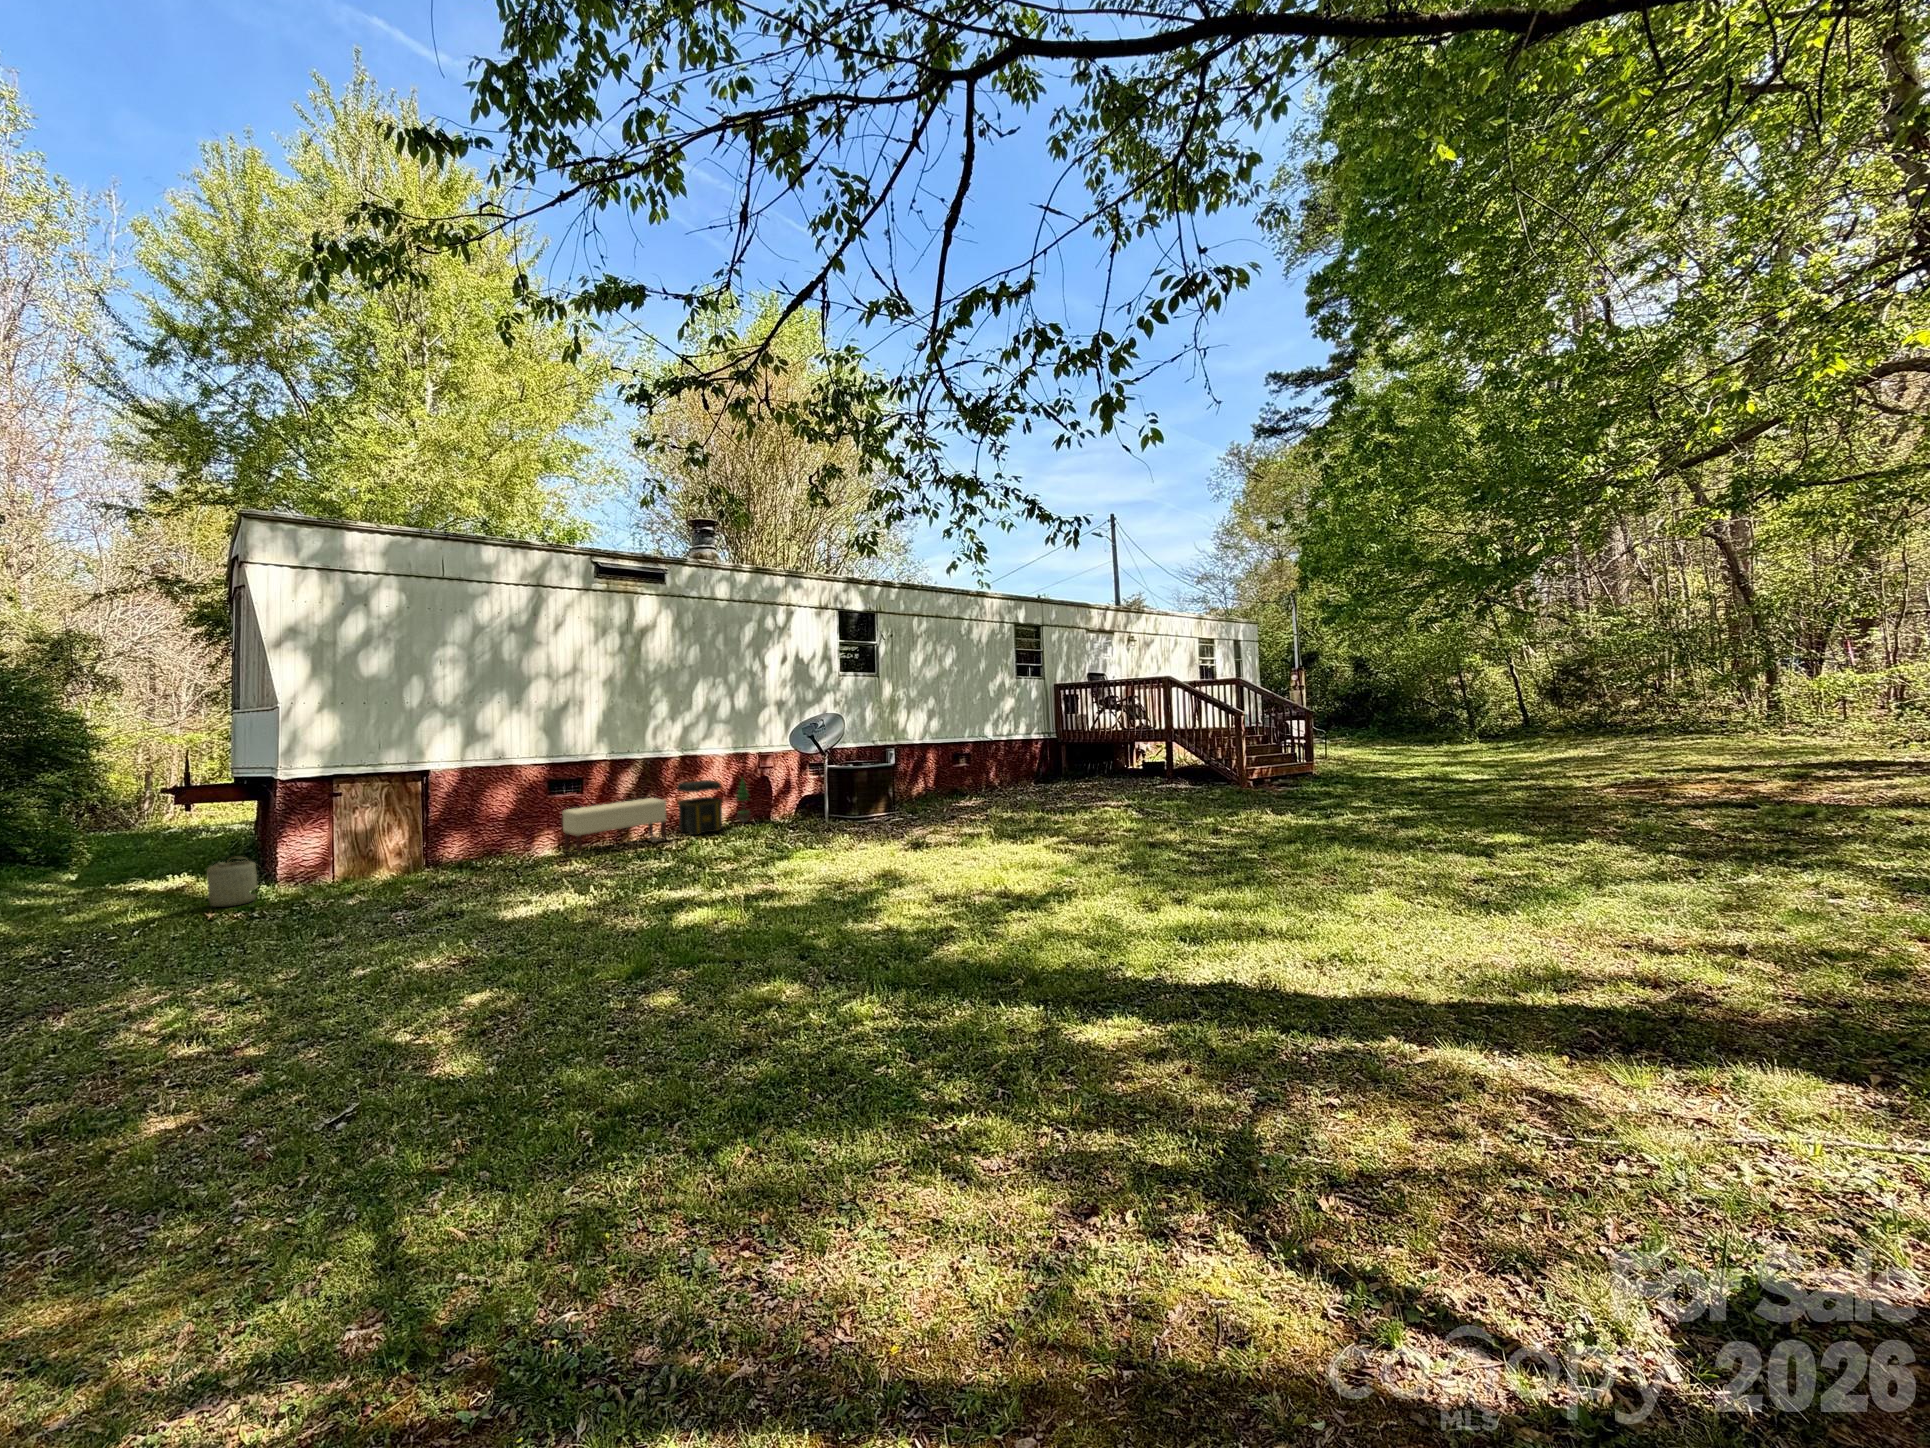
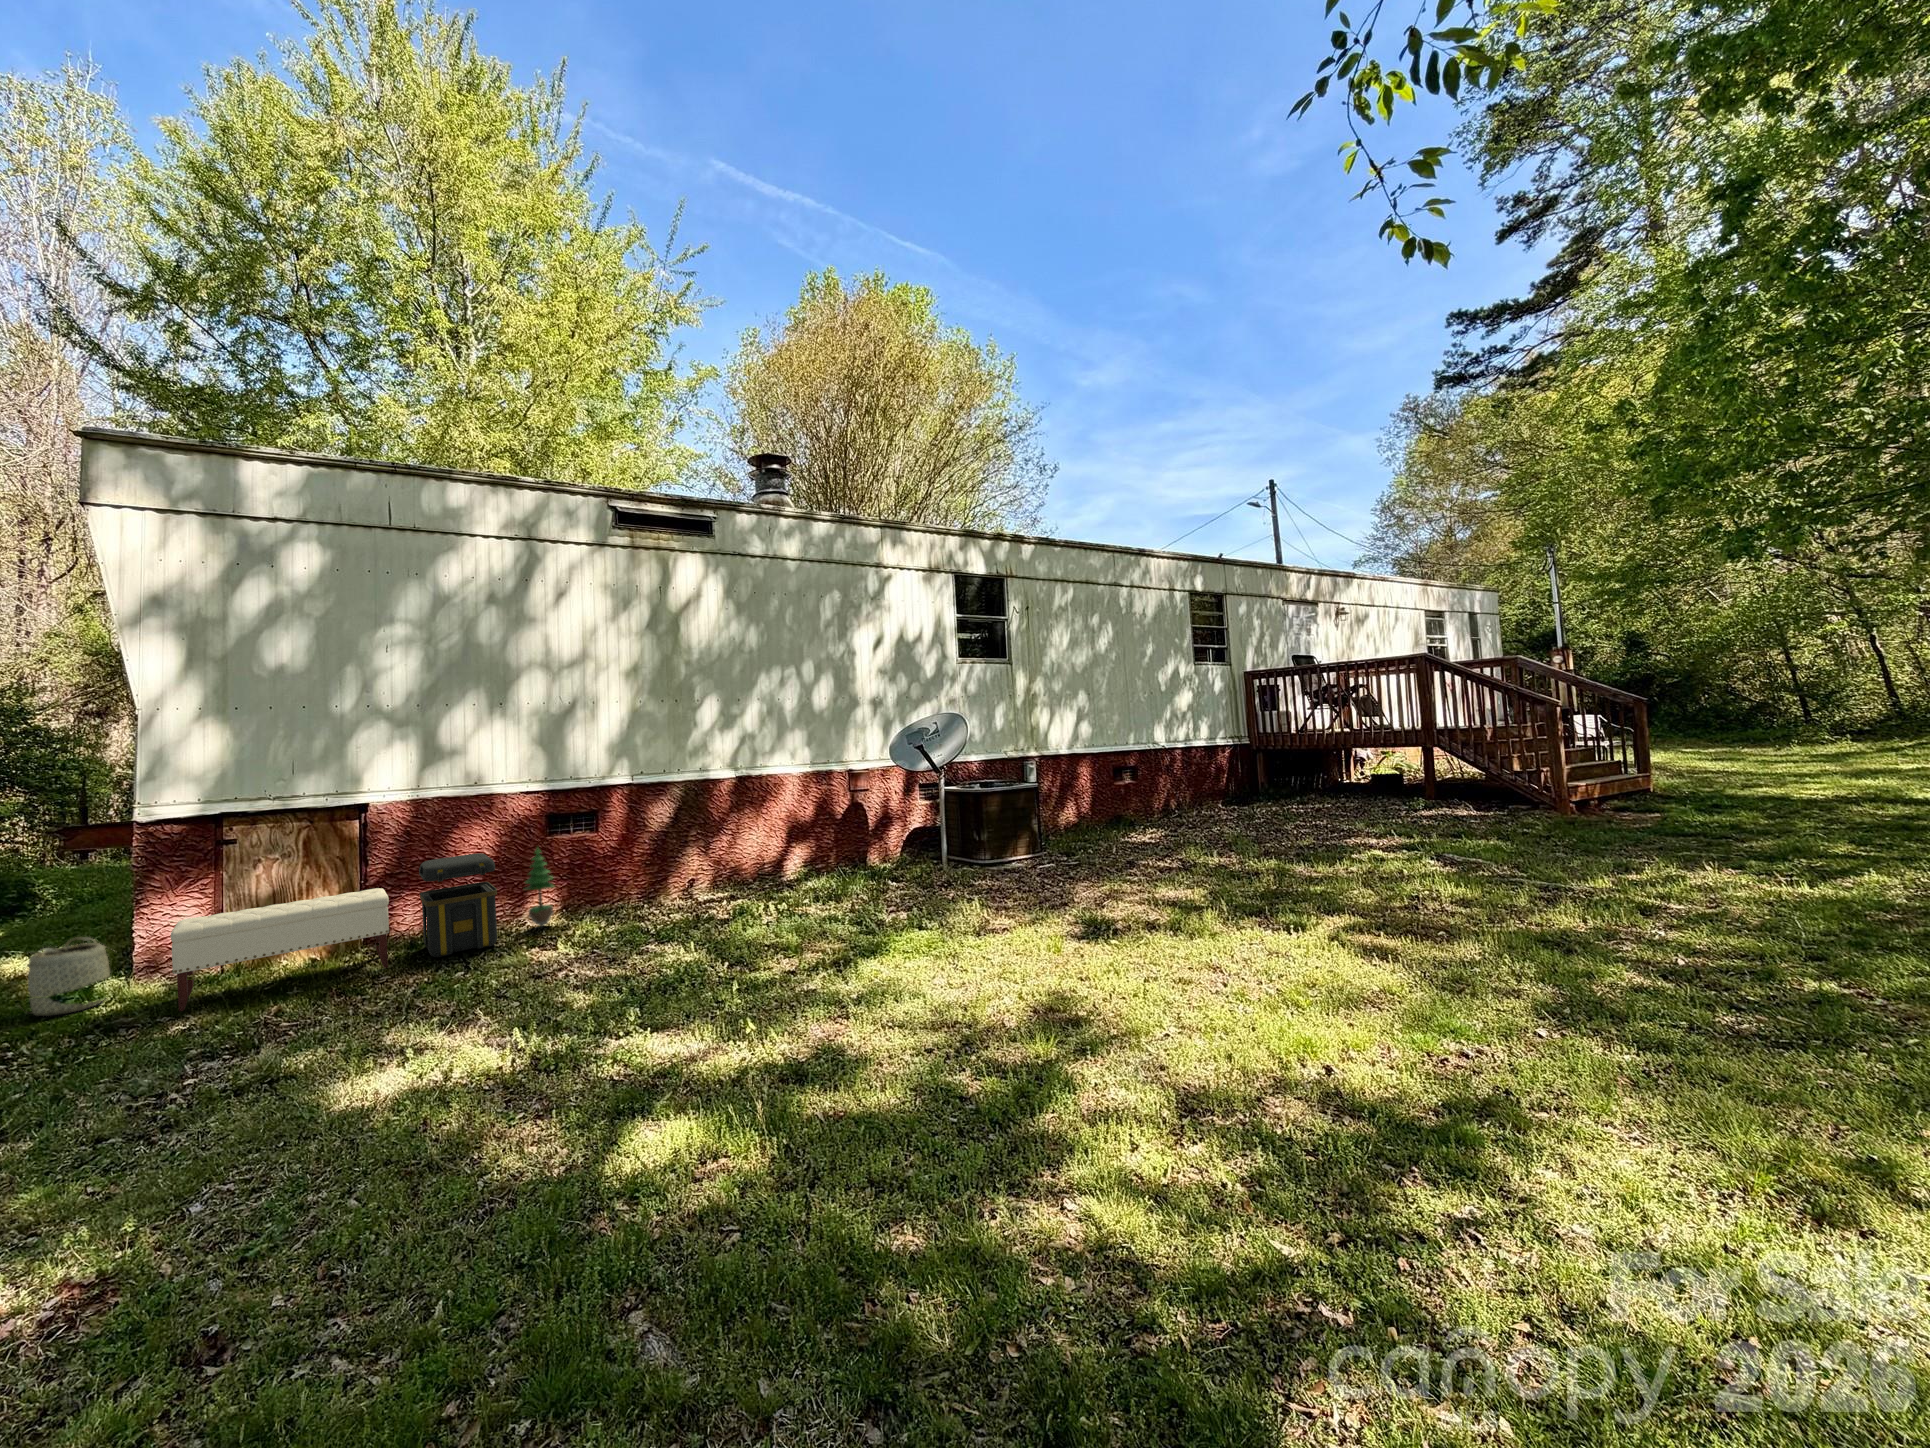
potted tree: present [737,778,750,822] -> present [525,847,554,927]
toolbox: present [677,780,723,835] -> present [419,853,497,957]
bench: present [562,798,667,855] -> present [171,888,390,1011]

